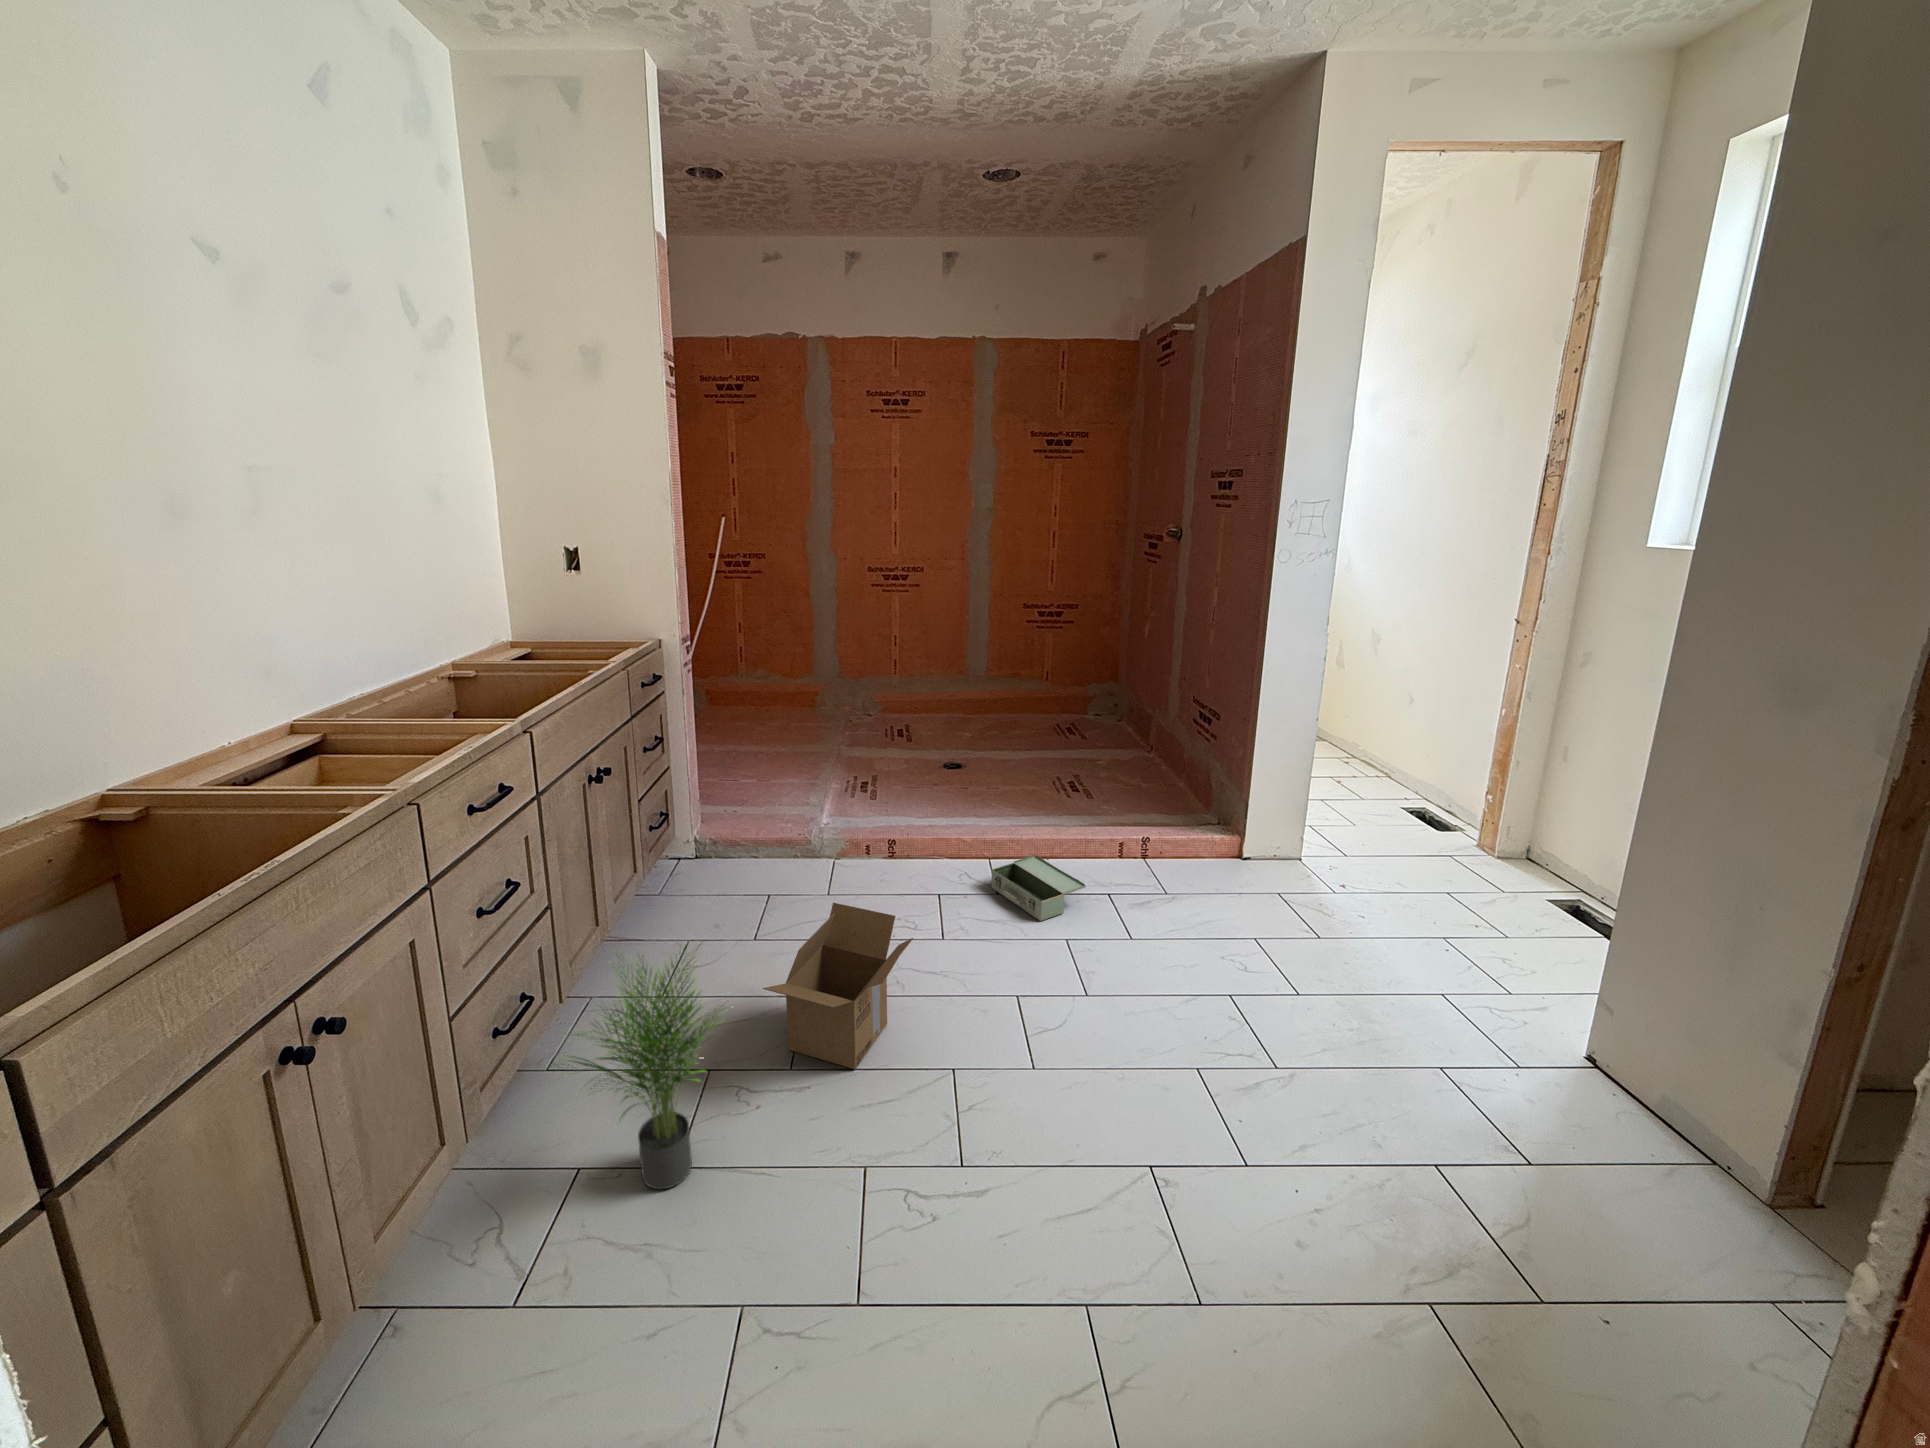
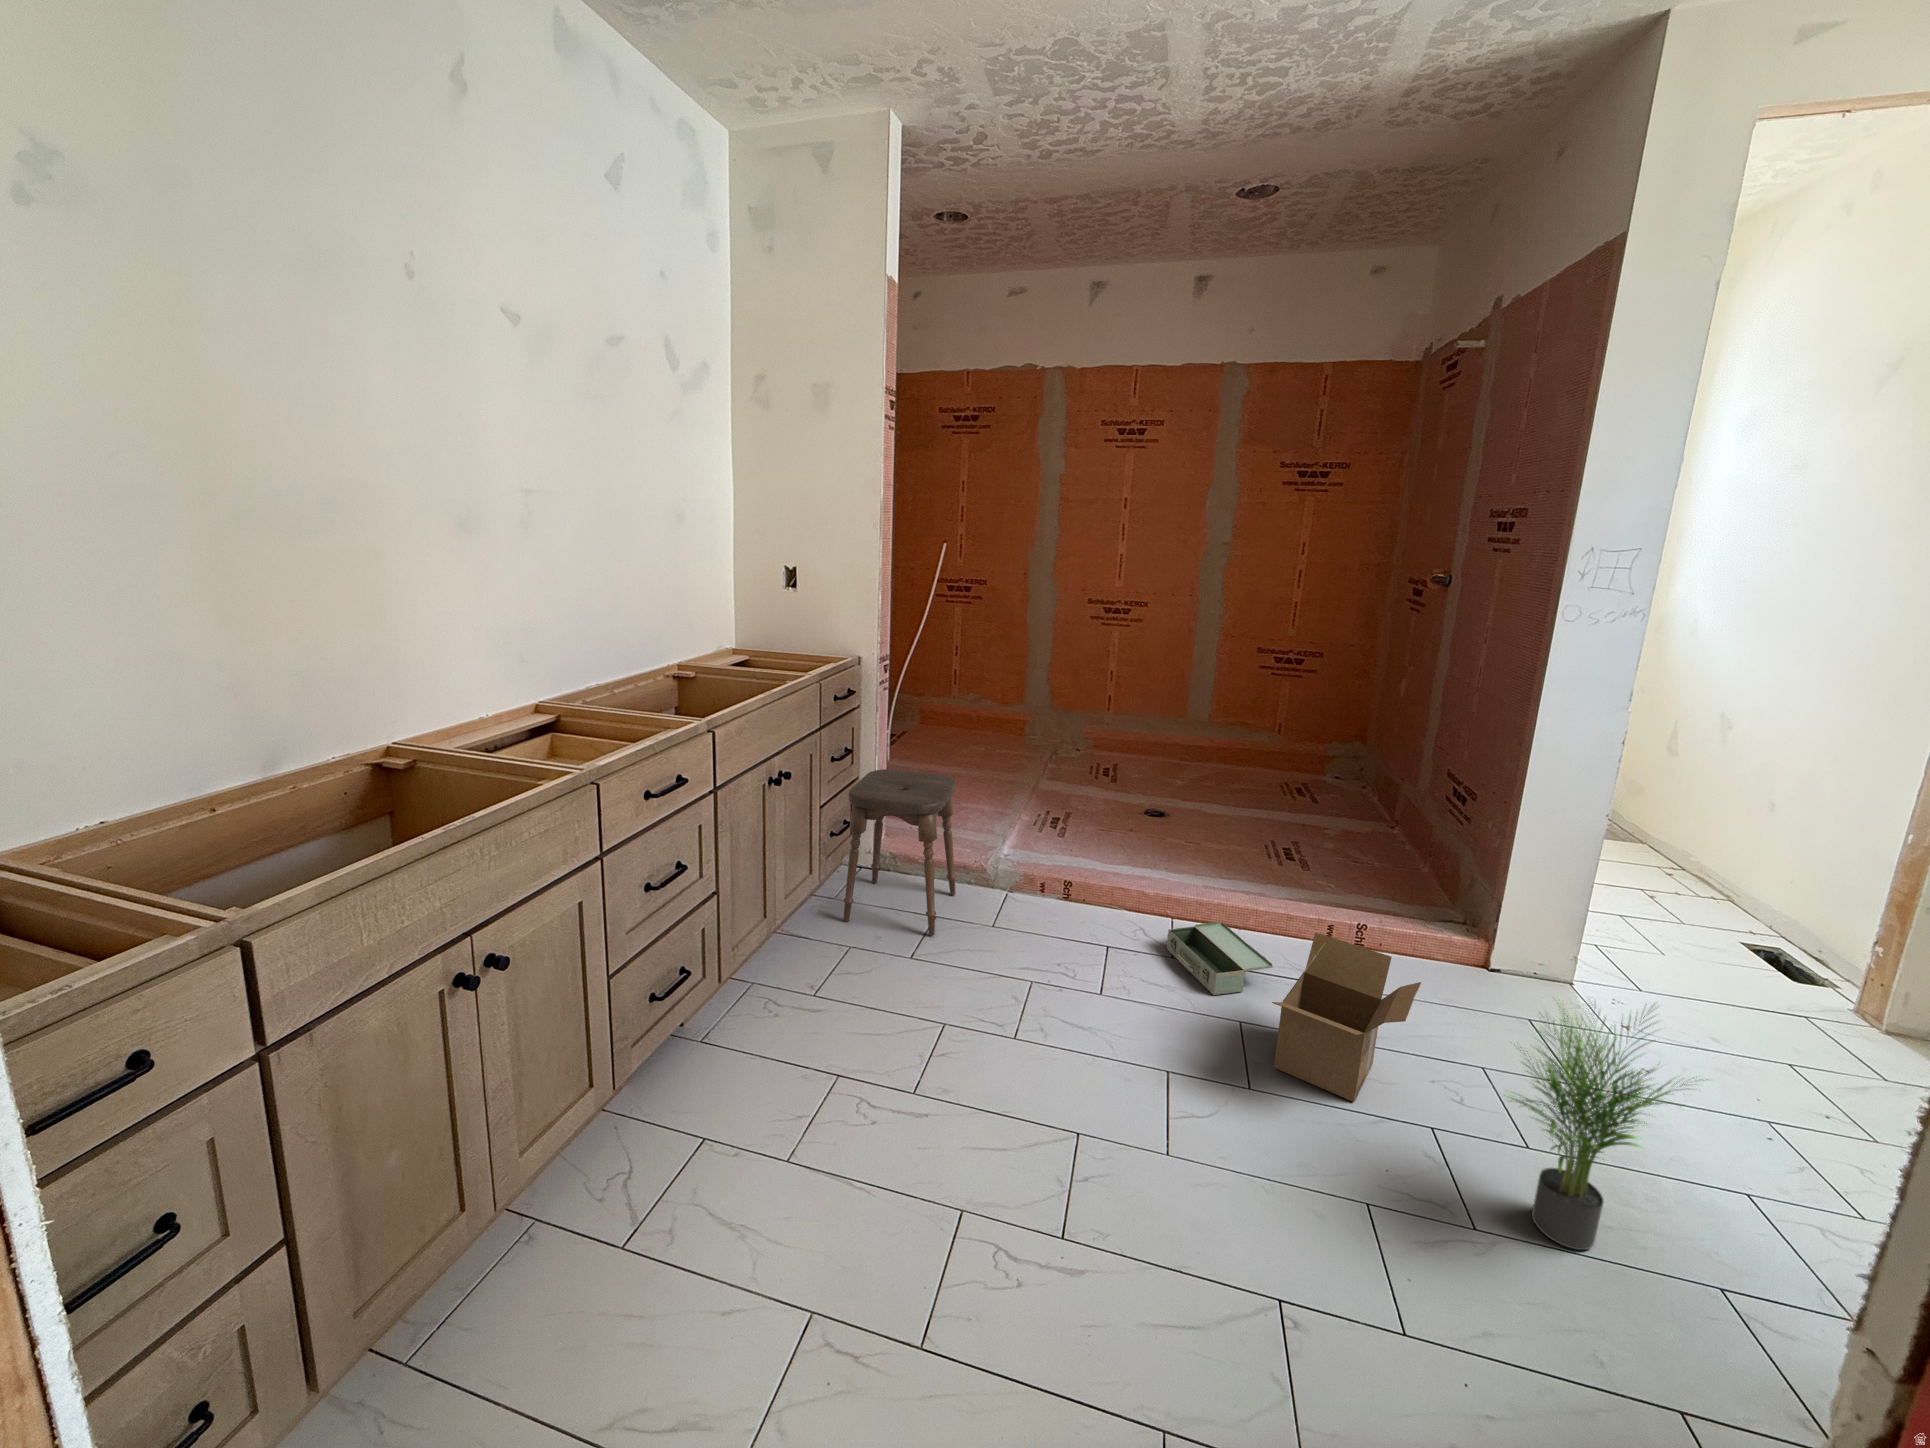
stool: none [669,753,785,916] -> present [843,769,956,935]
cardboard box: present [763,903,913,1069] -> present [1272,933,1421,1102]
potted plant: present [558,943,723,1189] -> present [1504,1003,1708,1250]

